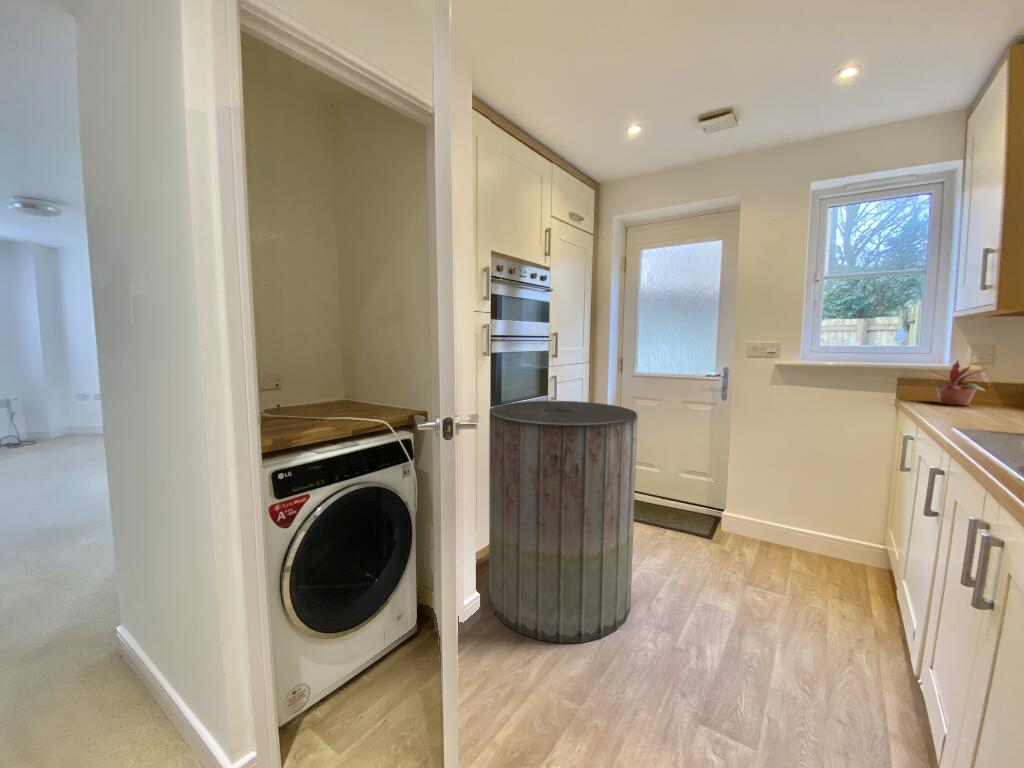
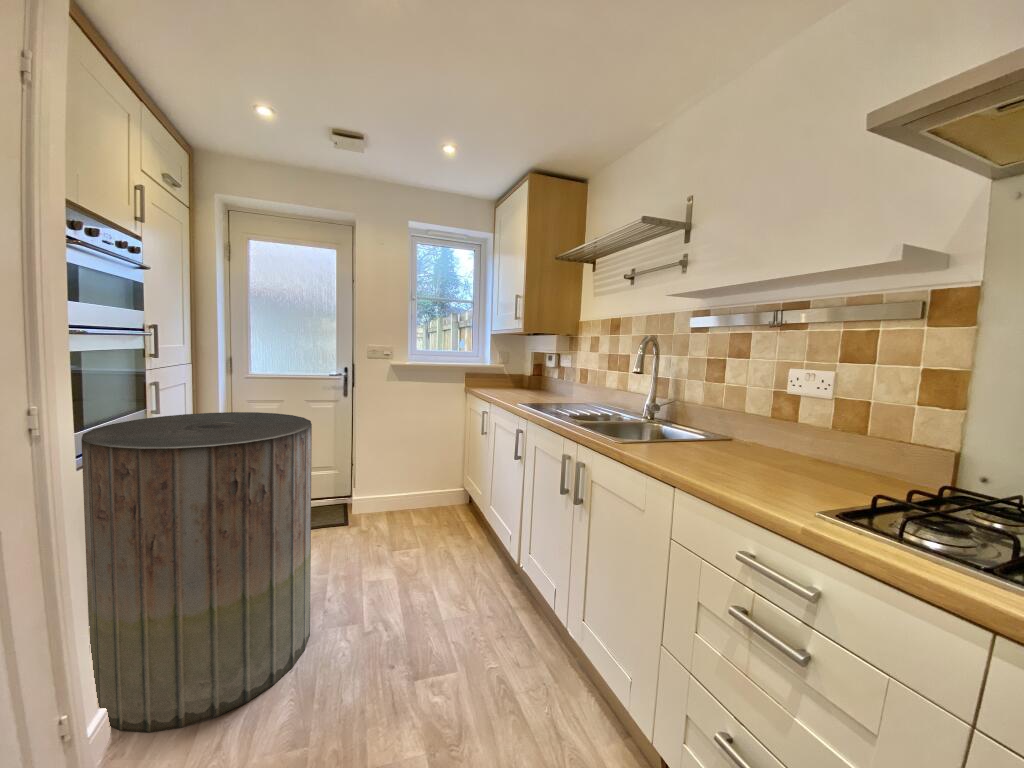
potted plant: present [934,361,984,405] -> none [479,361,512,390]

